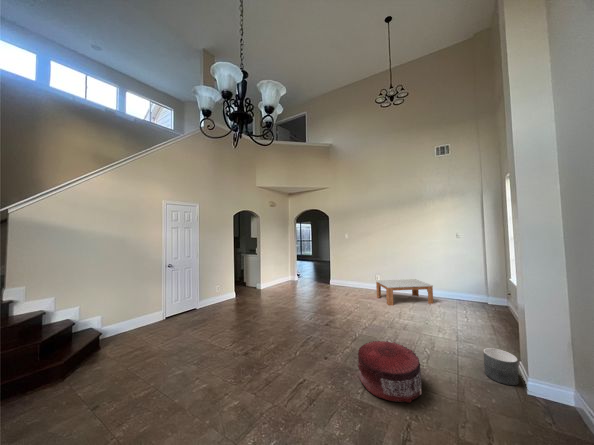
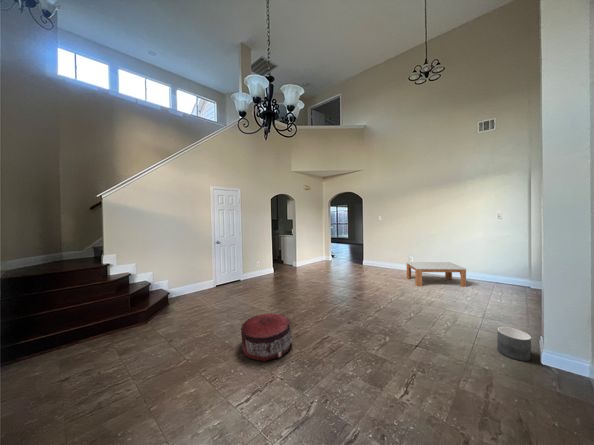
pouf: present [358,341,422,403] -> present [241,313,292,361]

